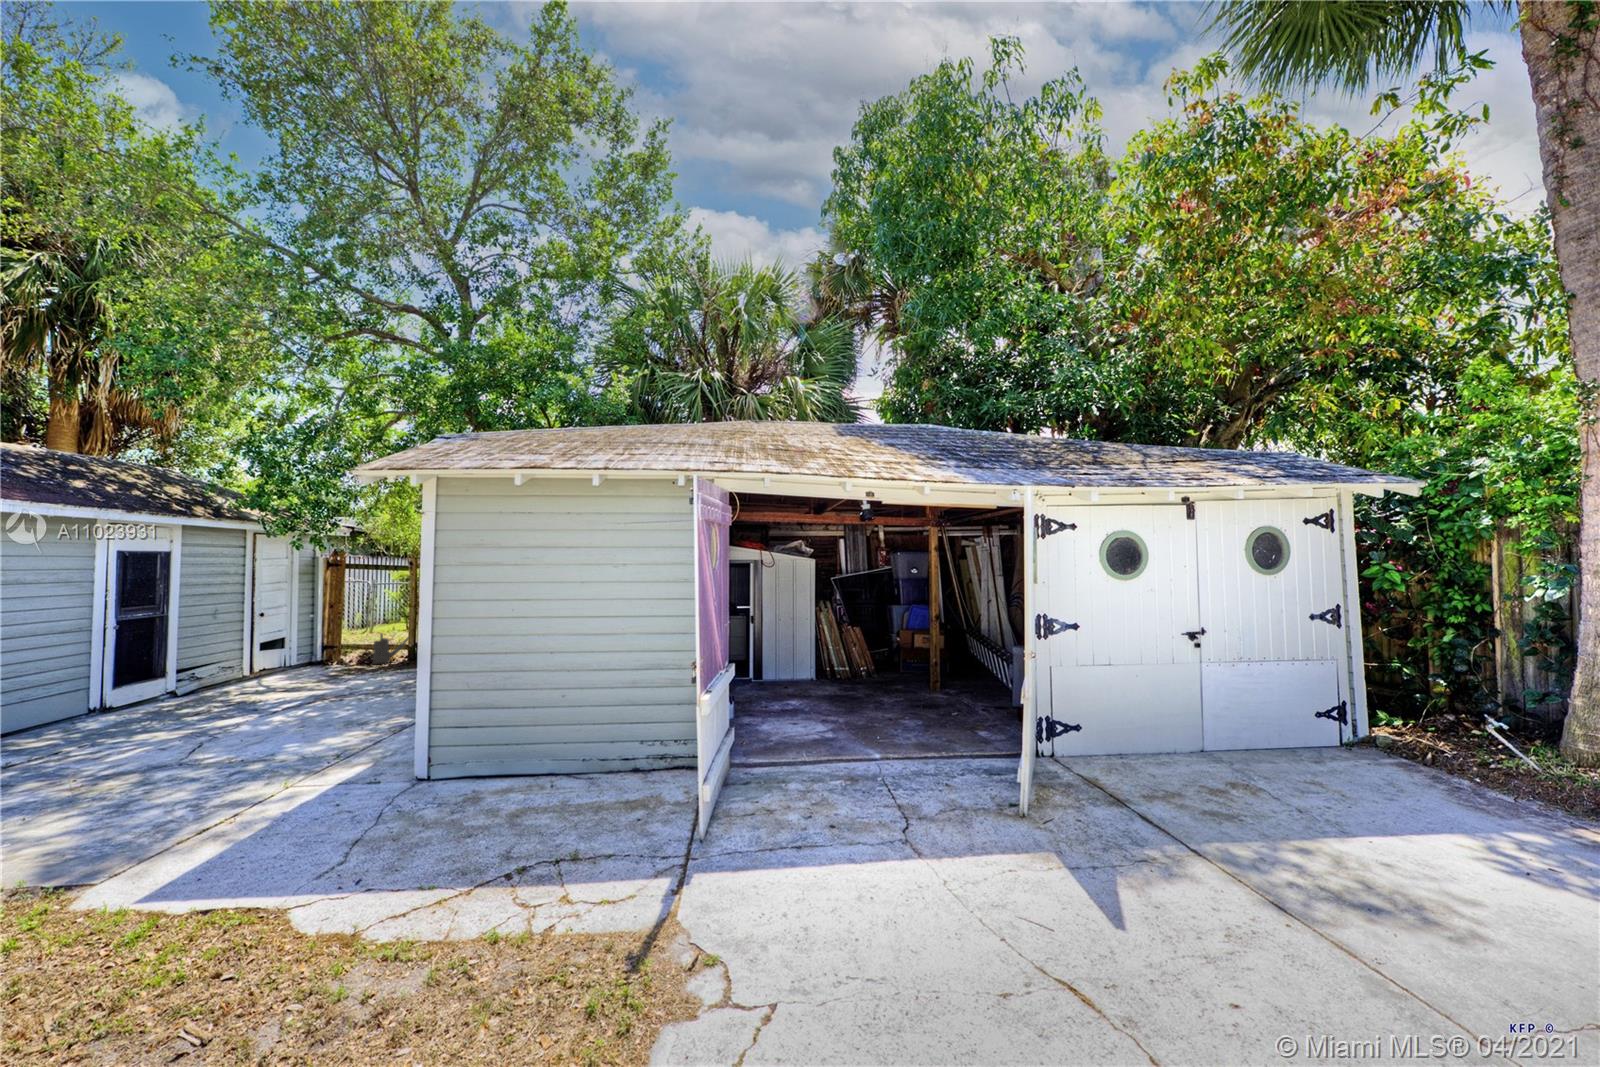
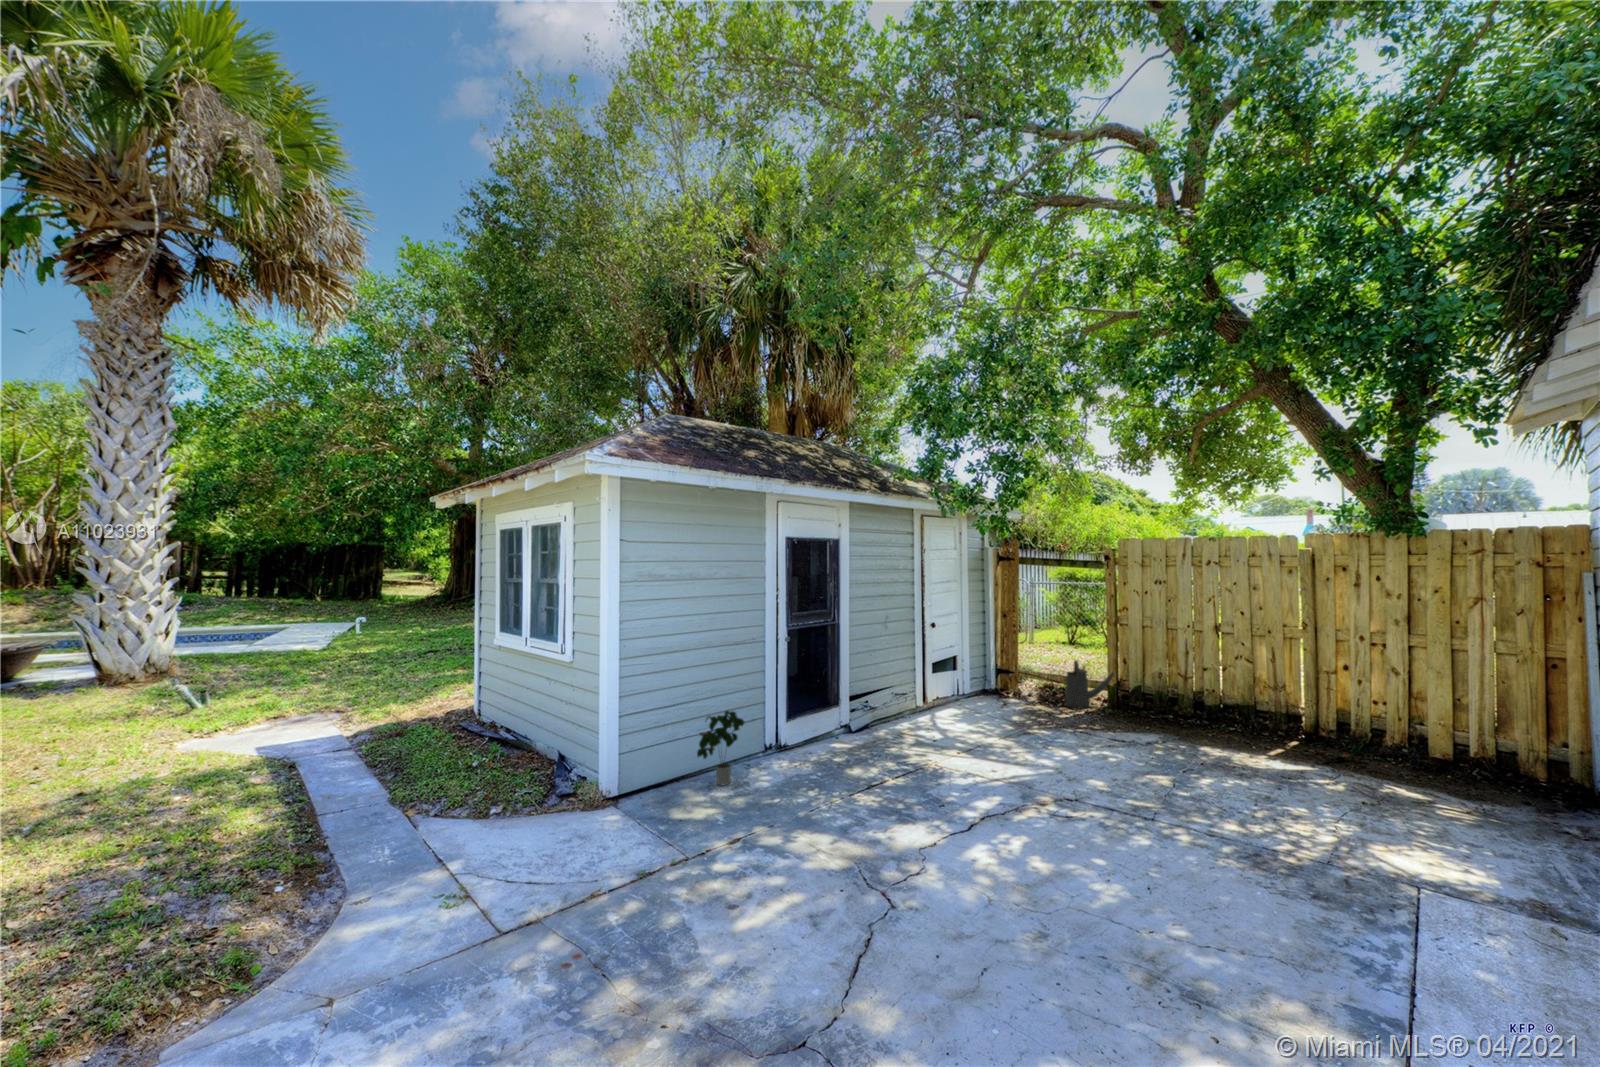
potted plant: none [27,680,73,733] -> present [697,711,744,785]

